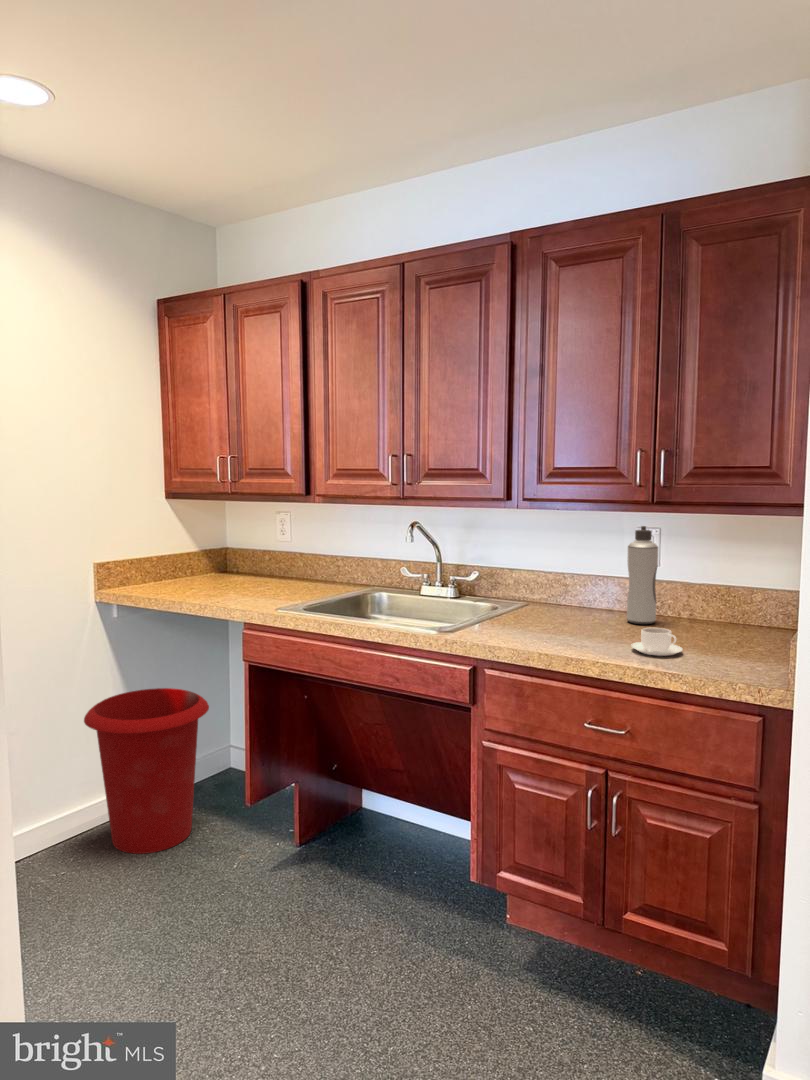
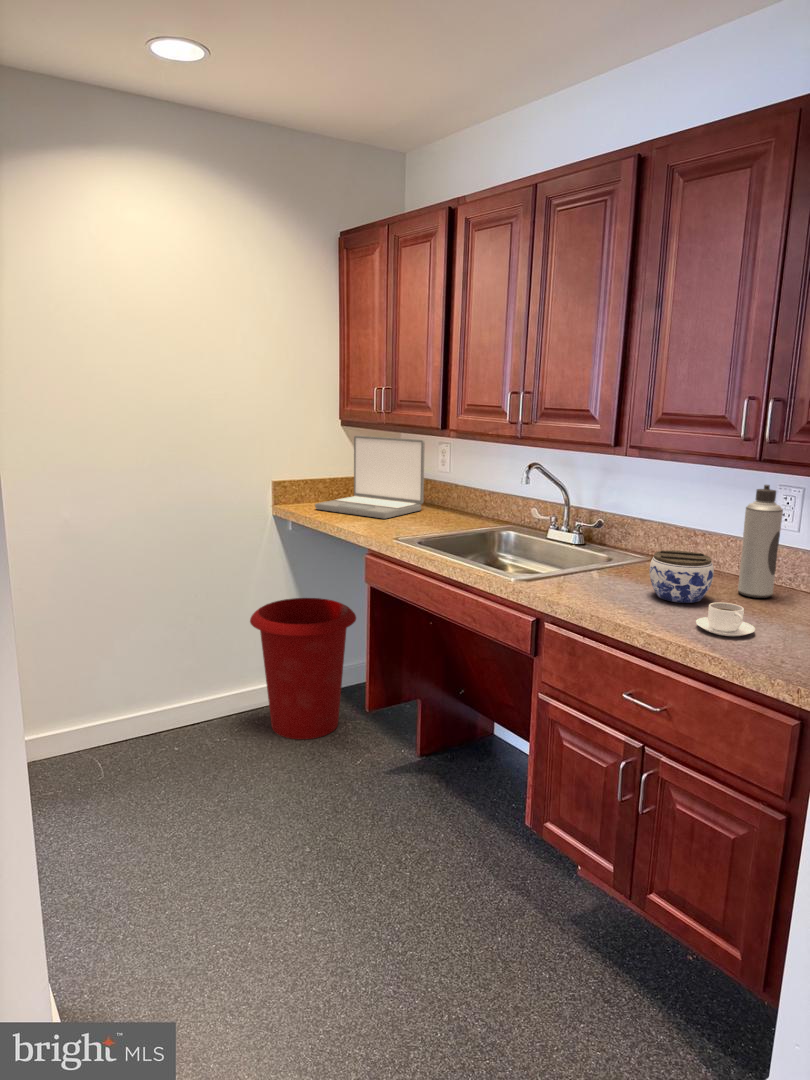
laptop: none [152,509,269,592] -> present [315,436,425,519]
jar: none [563,589,619,635] -> present [649,550,714,603]

